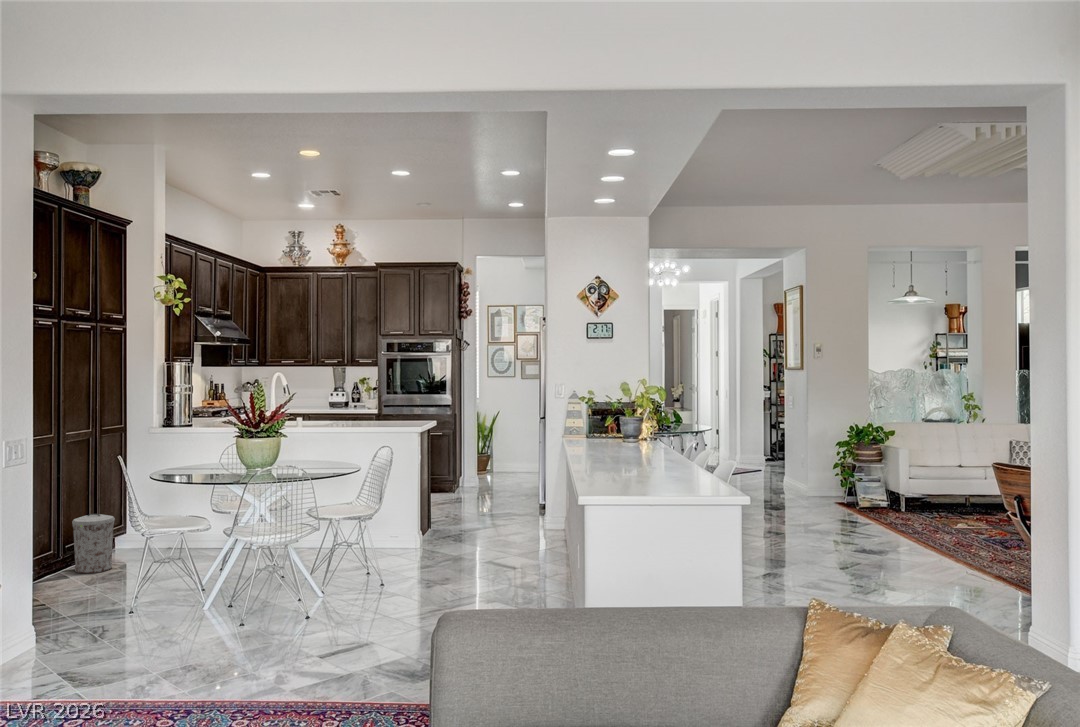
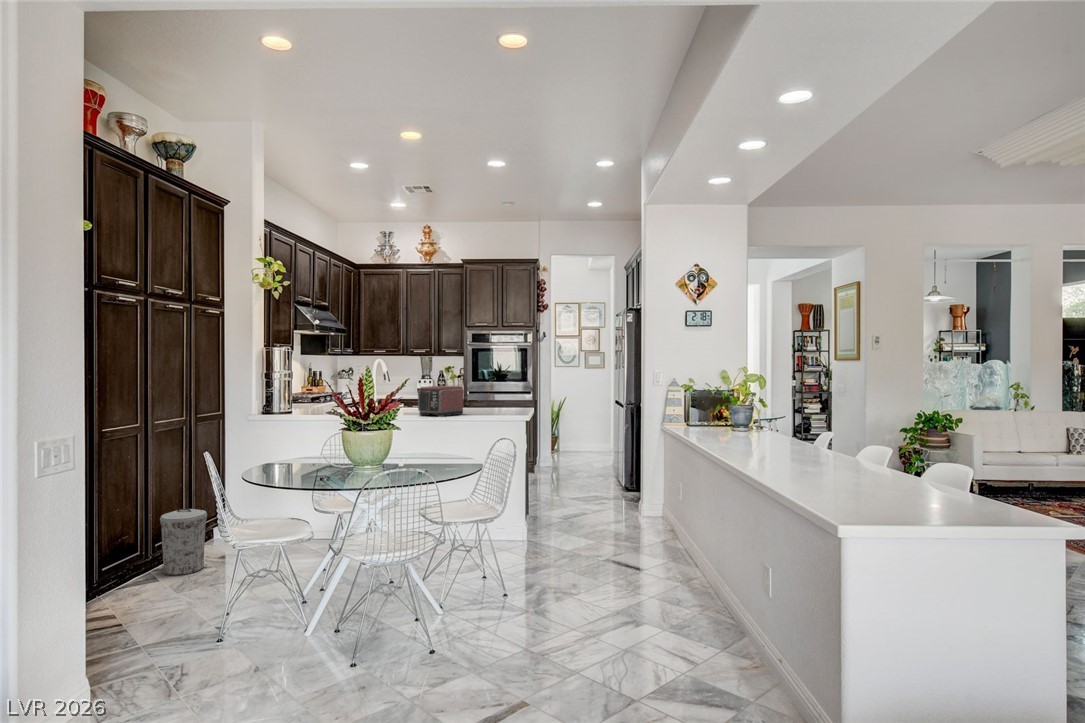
toaster: none [316,399,362,429] -> present [418,386,464,417]

